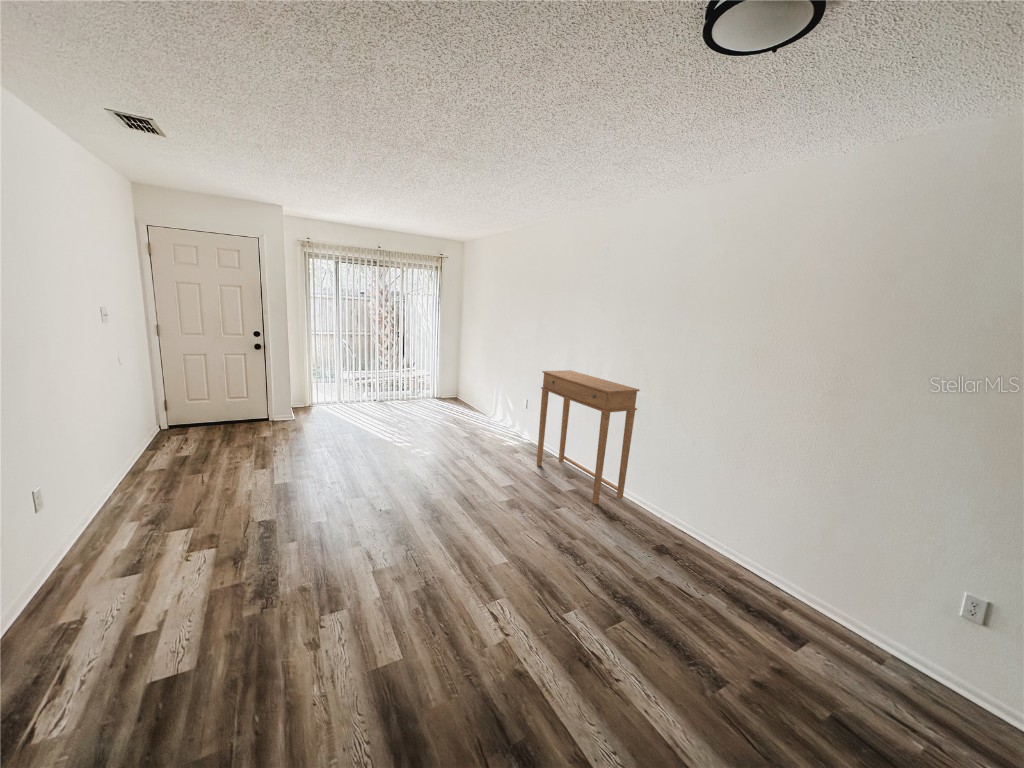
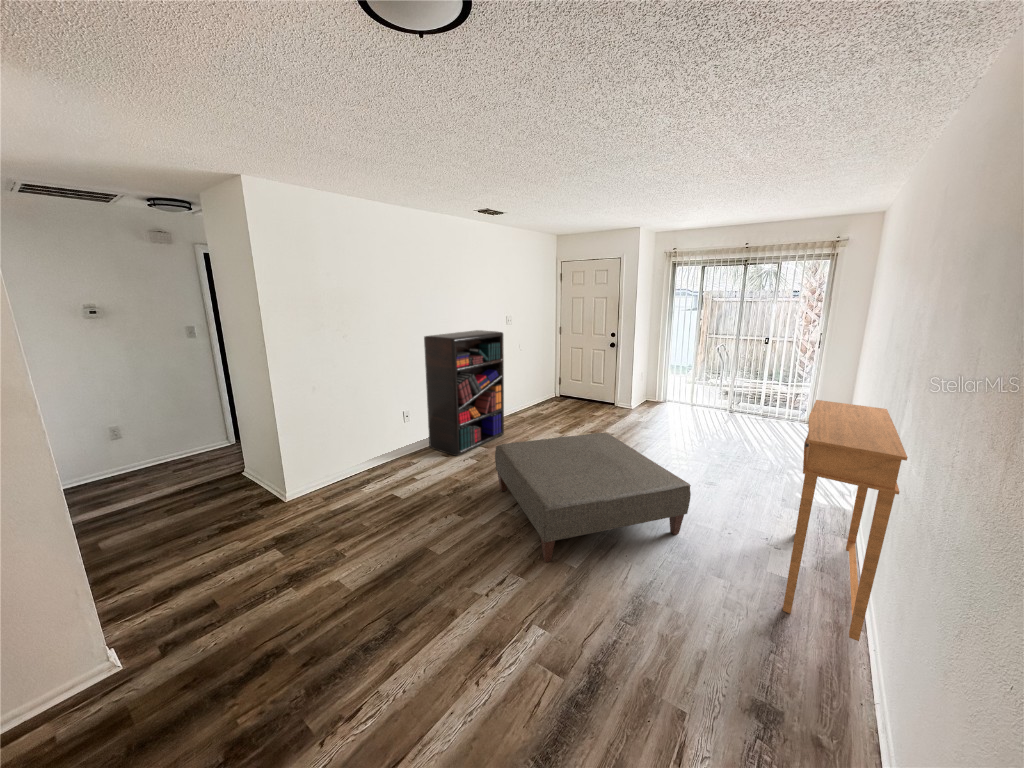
bookshelf: none [13,333,183,586] -> present [424,330,504,456]
ottoman: none [309,441,513,576] -> present [495,433,691,562]

